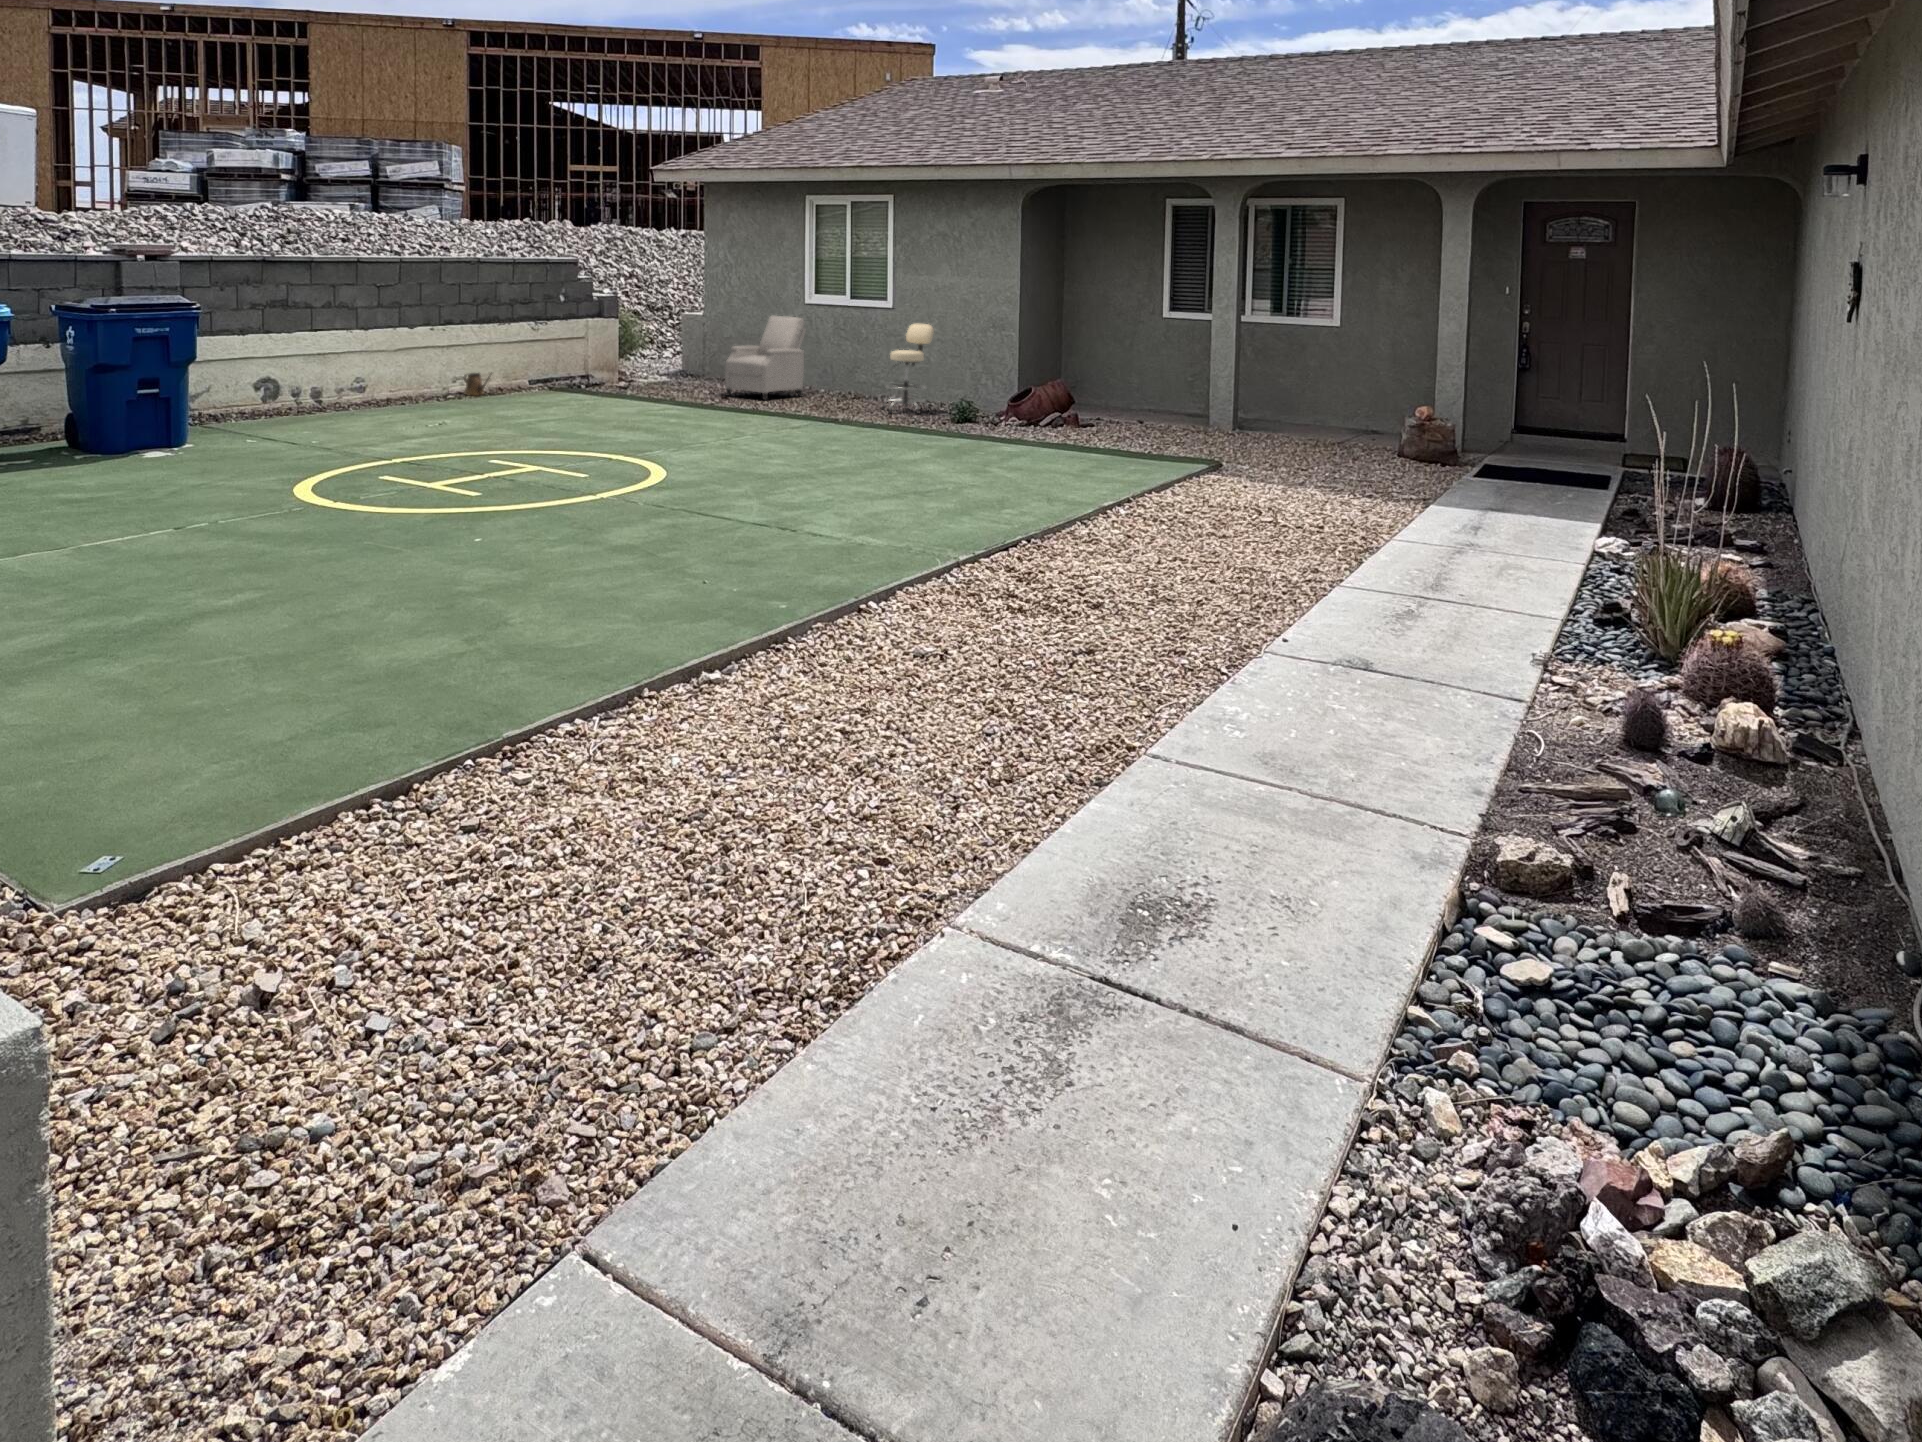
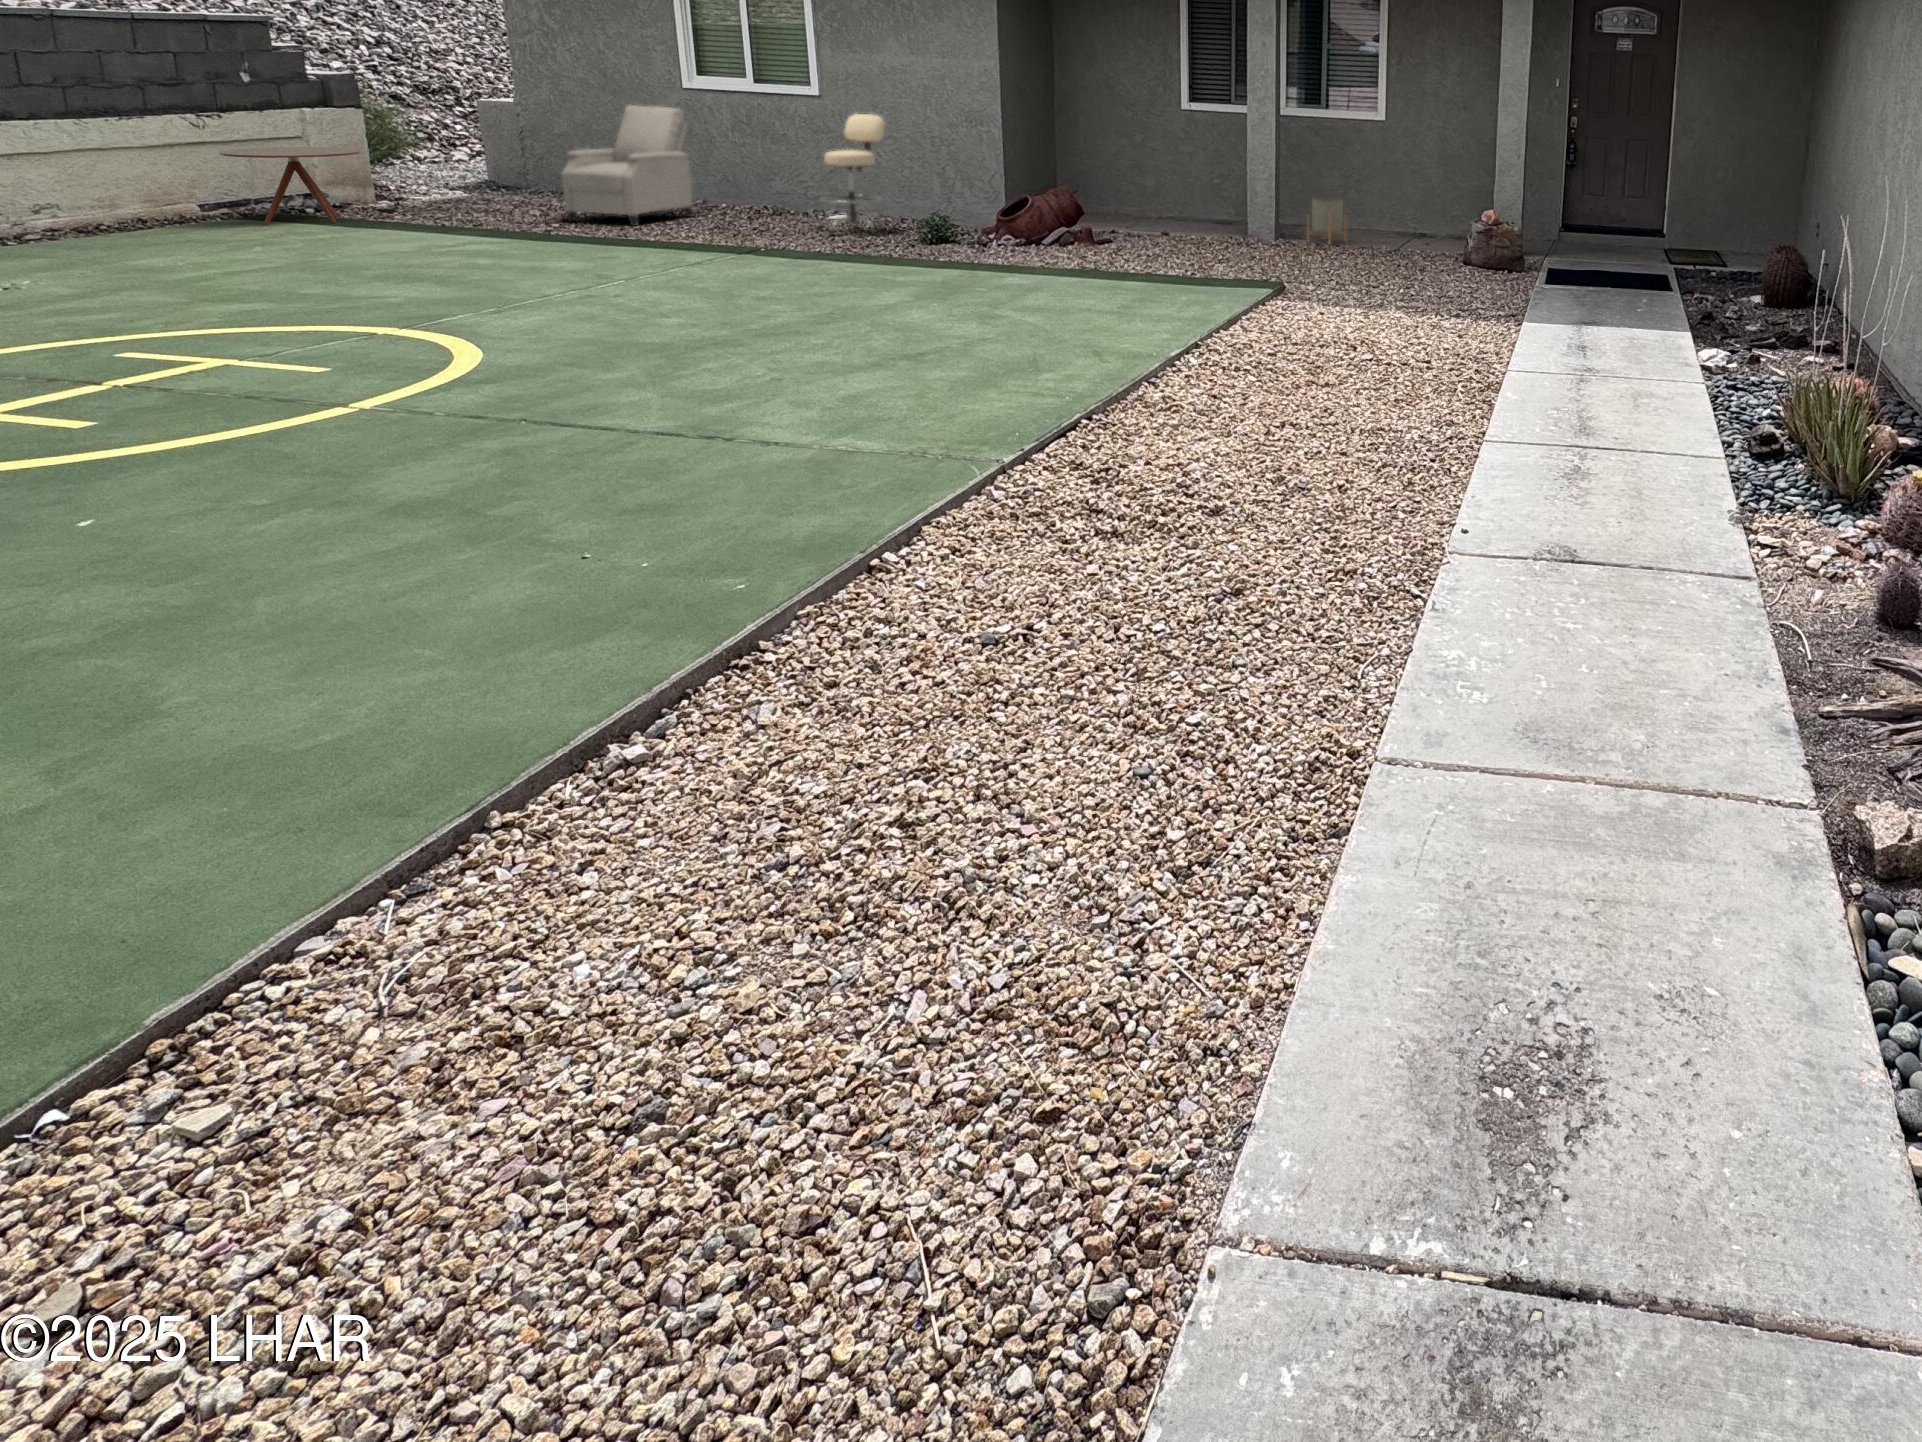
round table: none [544,340,616,390] -> present [219,147,362,225]
watering can: present [464,373,489,396] -> none [61,205,123,244]
planter: none [1252,401,1288,441] -> present [1307,198,1347,243]

